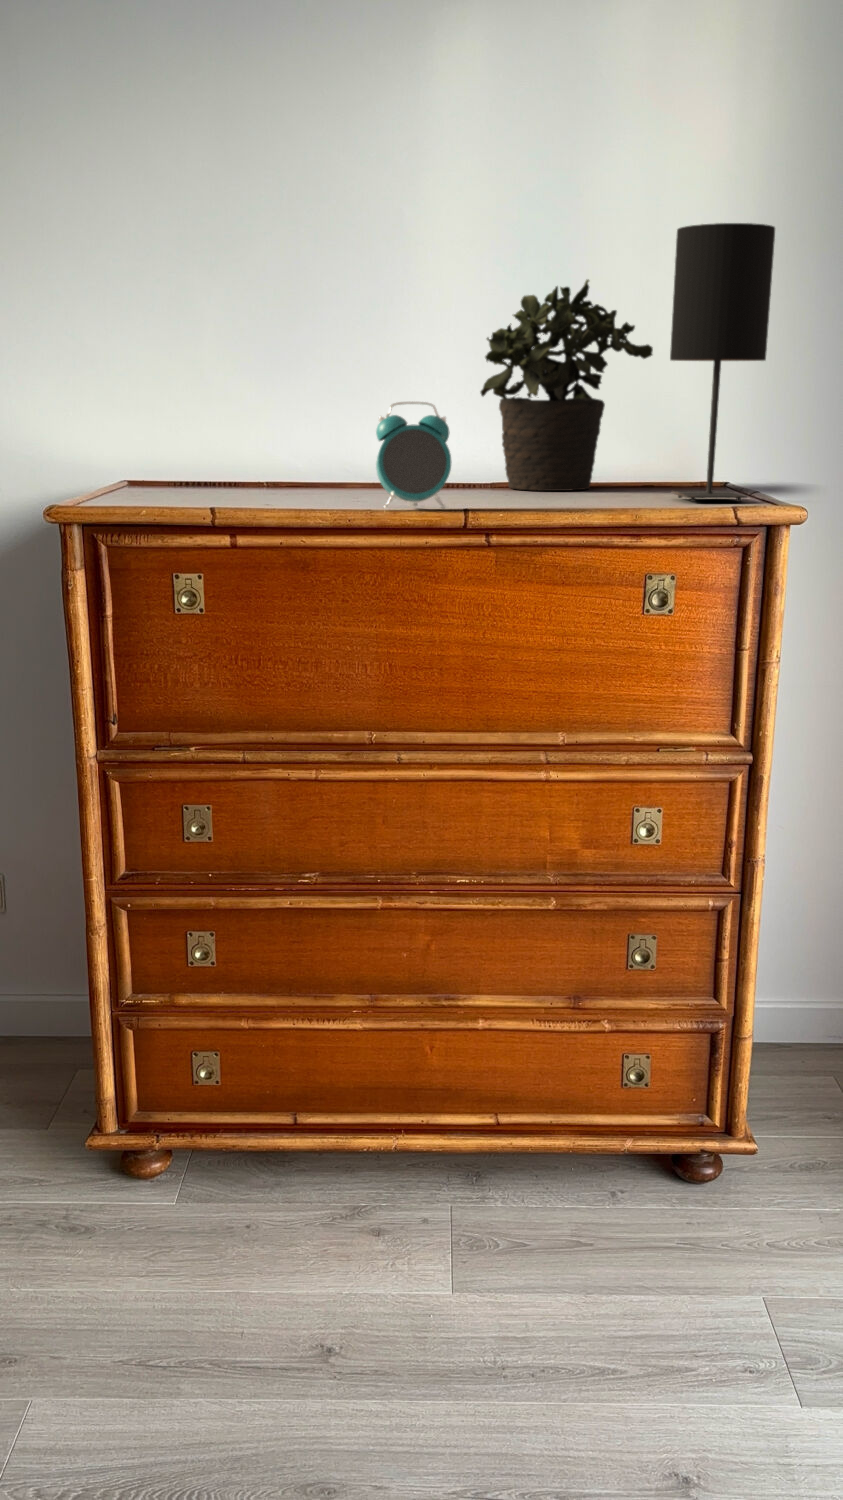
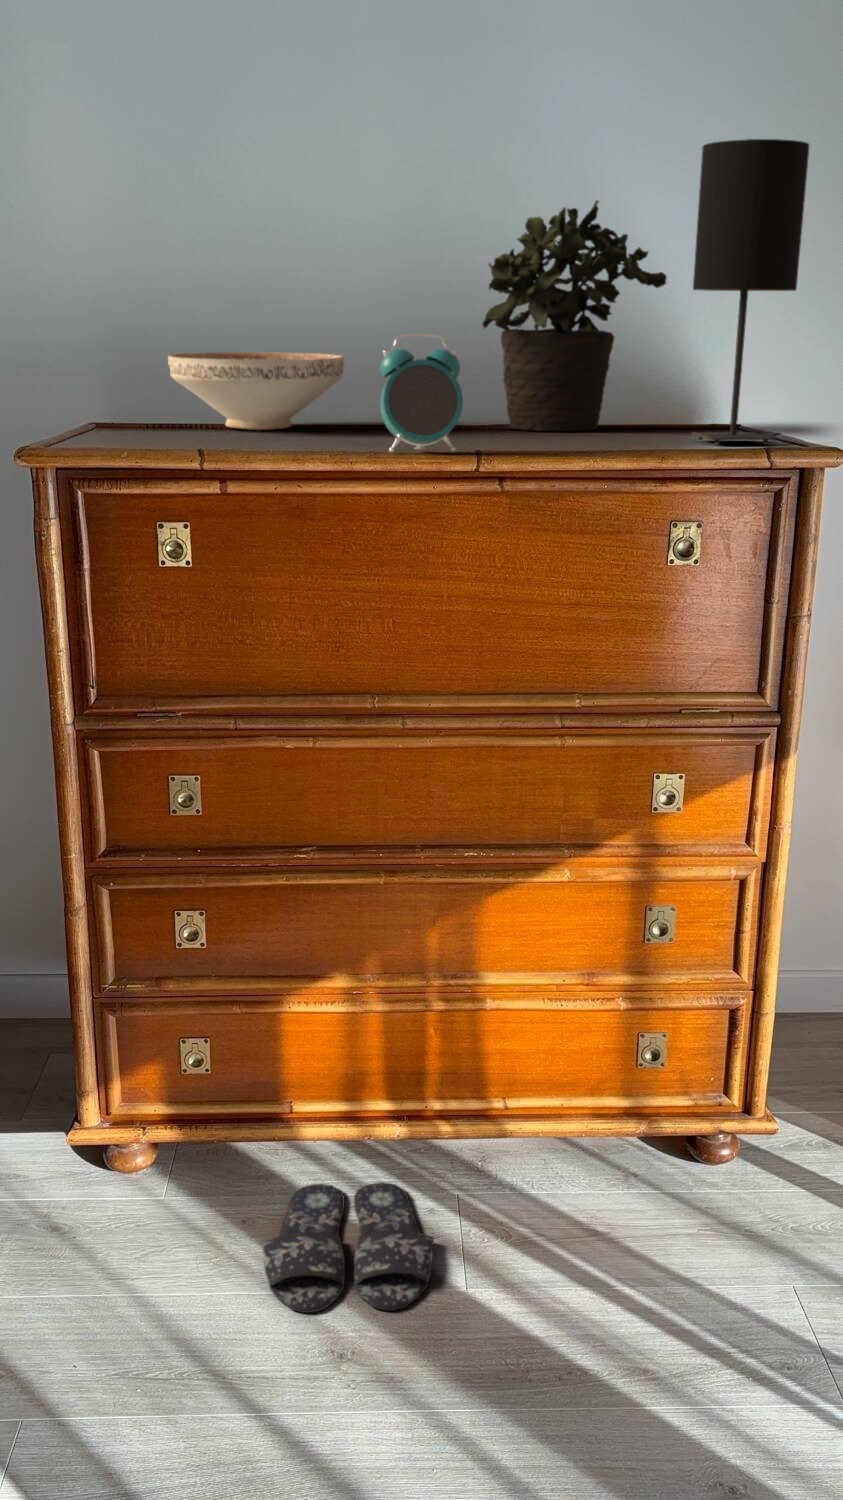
decorative bowl: none [193,419,354,490] -> present [168,352,344,430]
slippers: none [263,1192,424,1310] -> present [263,1182,434,1313]

